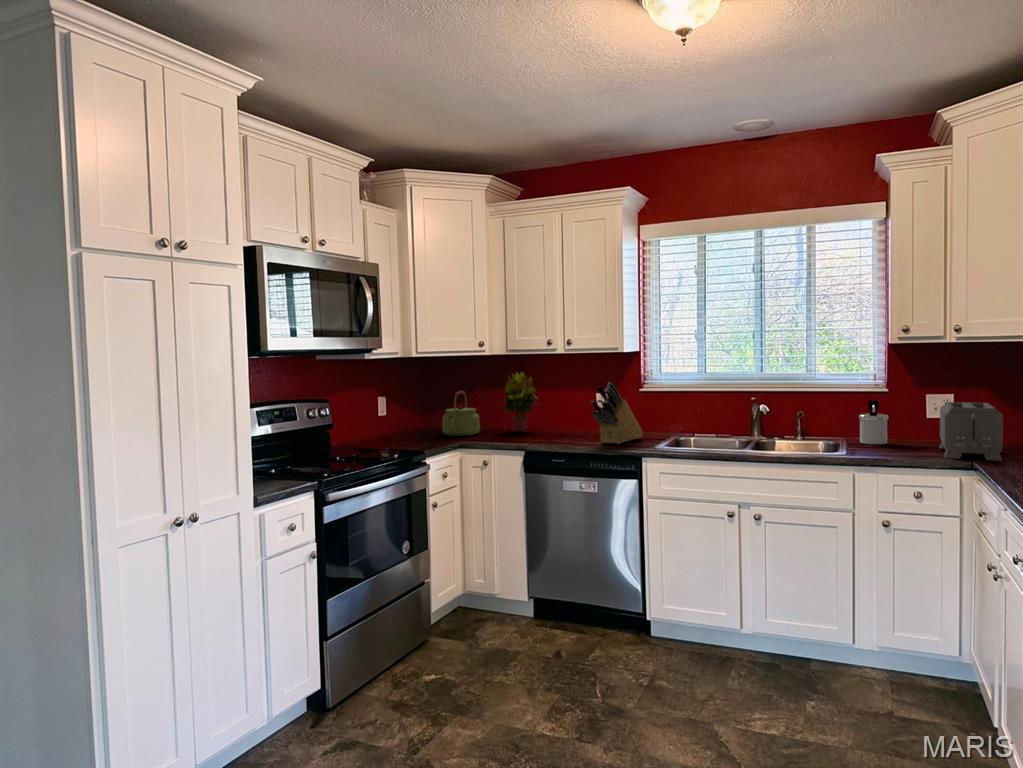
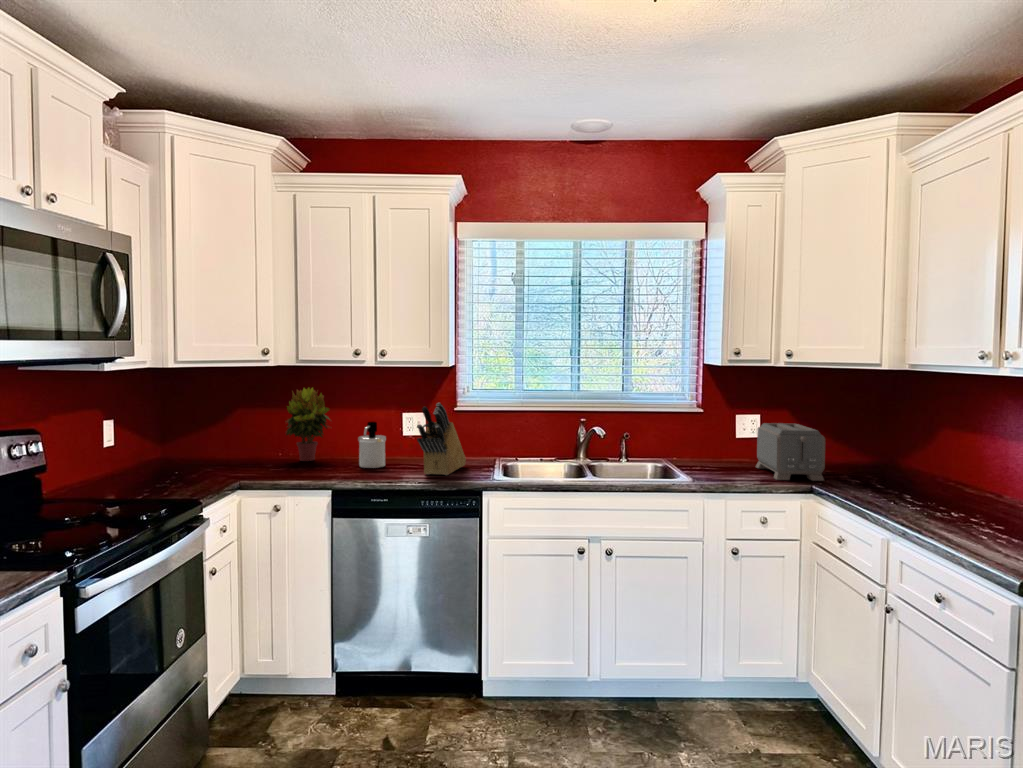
kettle: present [442,391,480,436] -> none [204,411,257,471]
soap dispenser: present [859,400,888,444] -> present [358,422,386,468]

